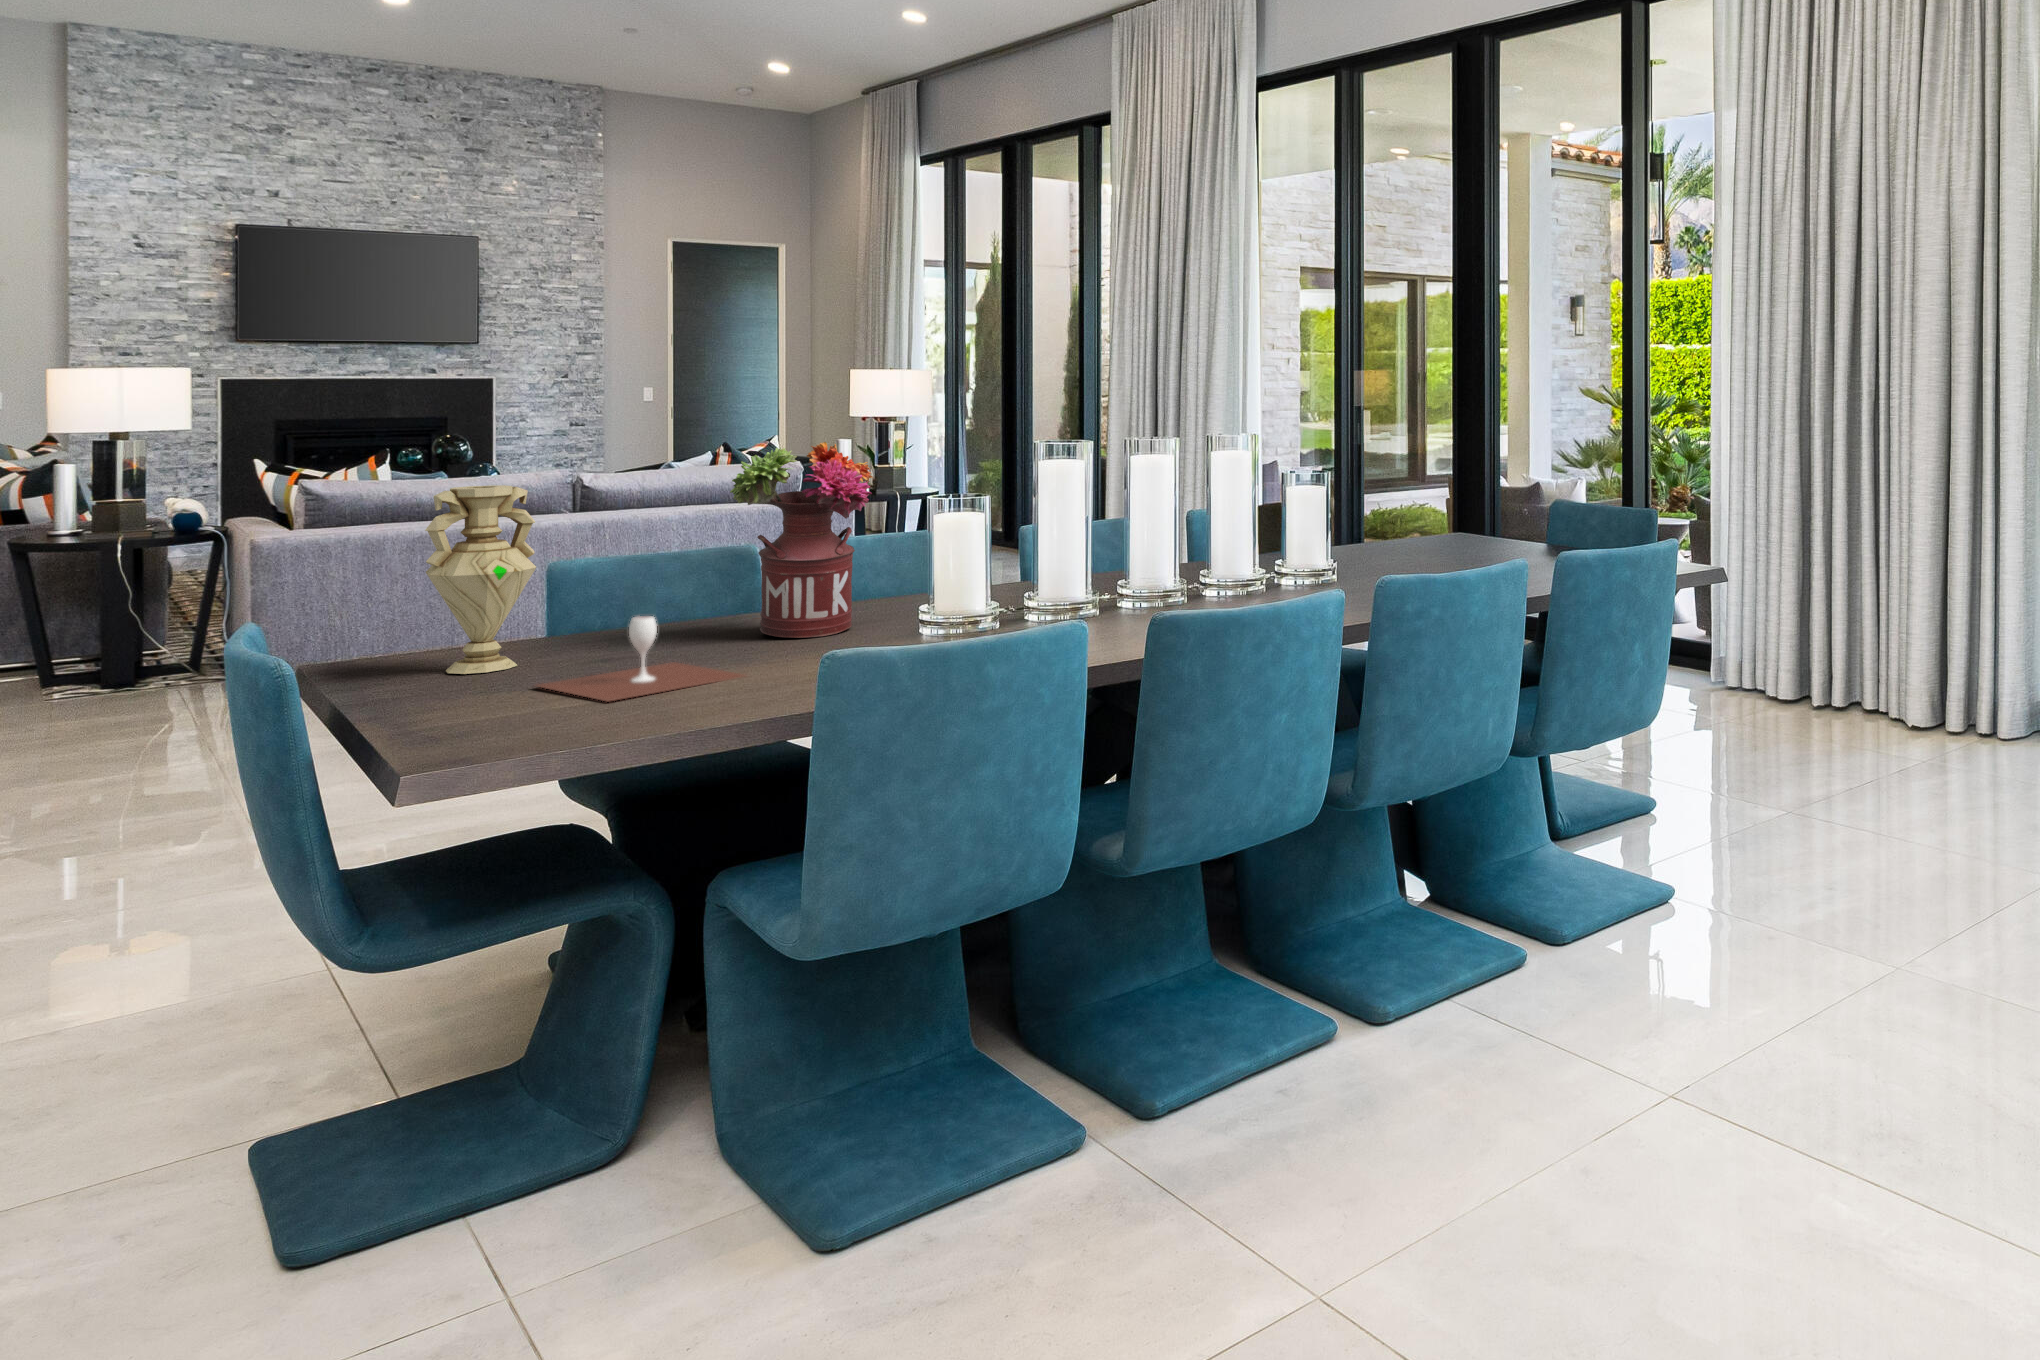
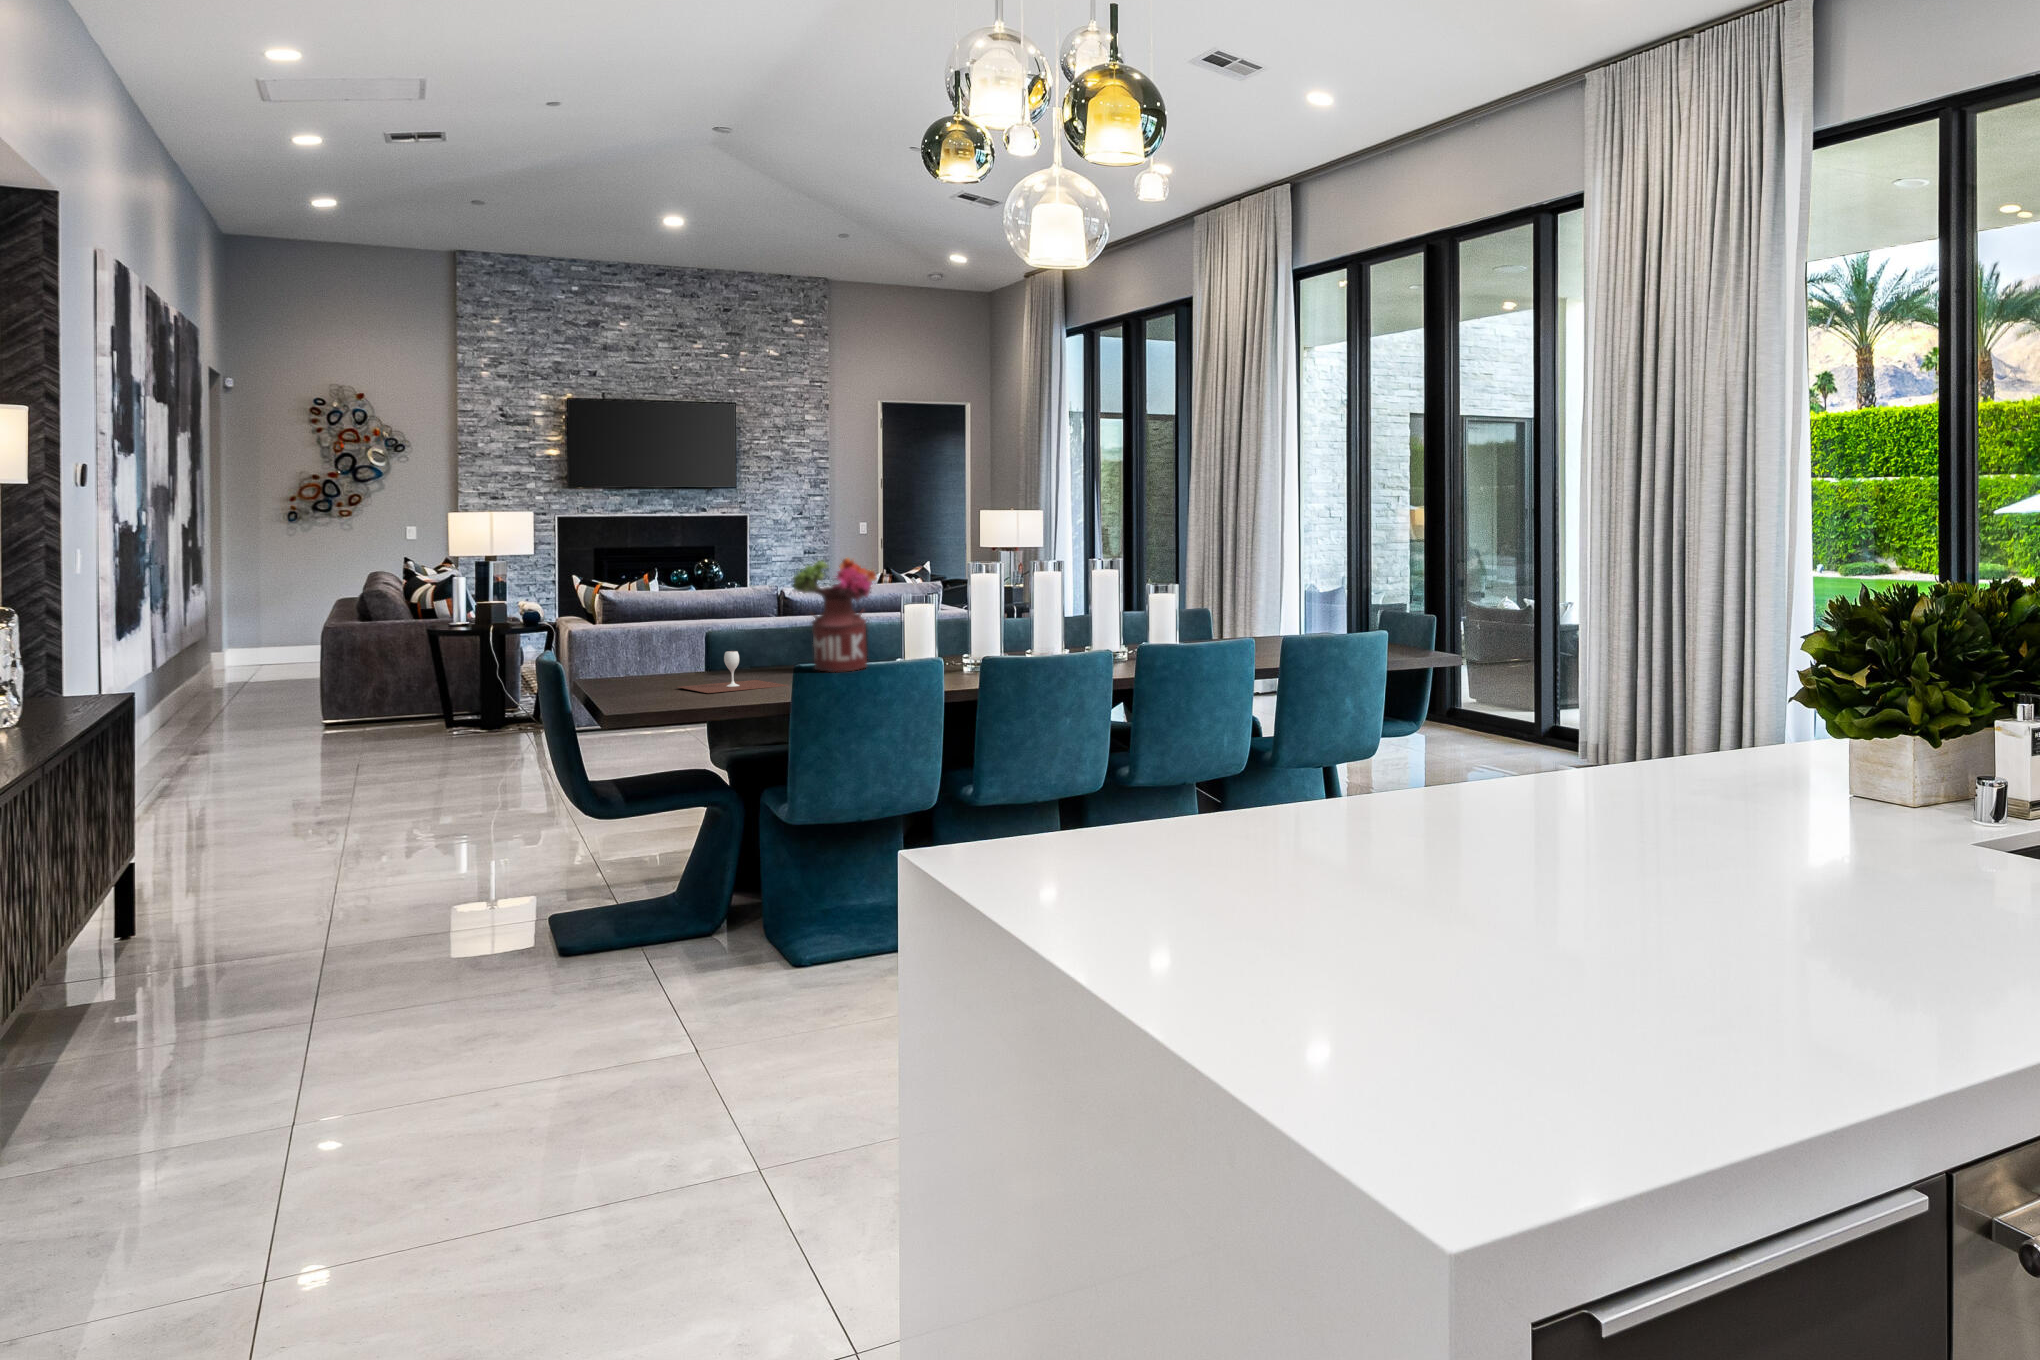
vase: present [425,485,536,674] -> none [623,580,684,683]

